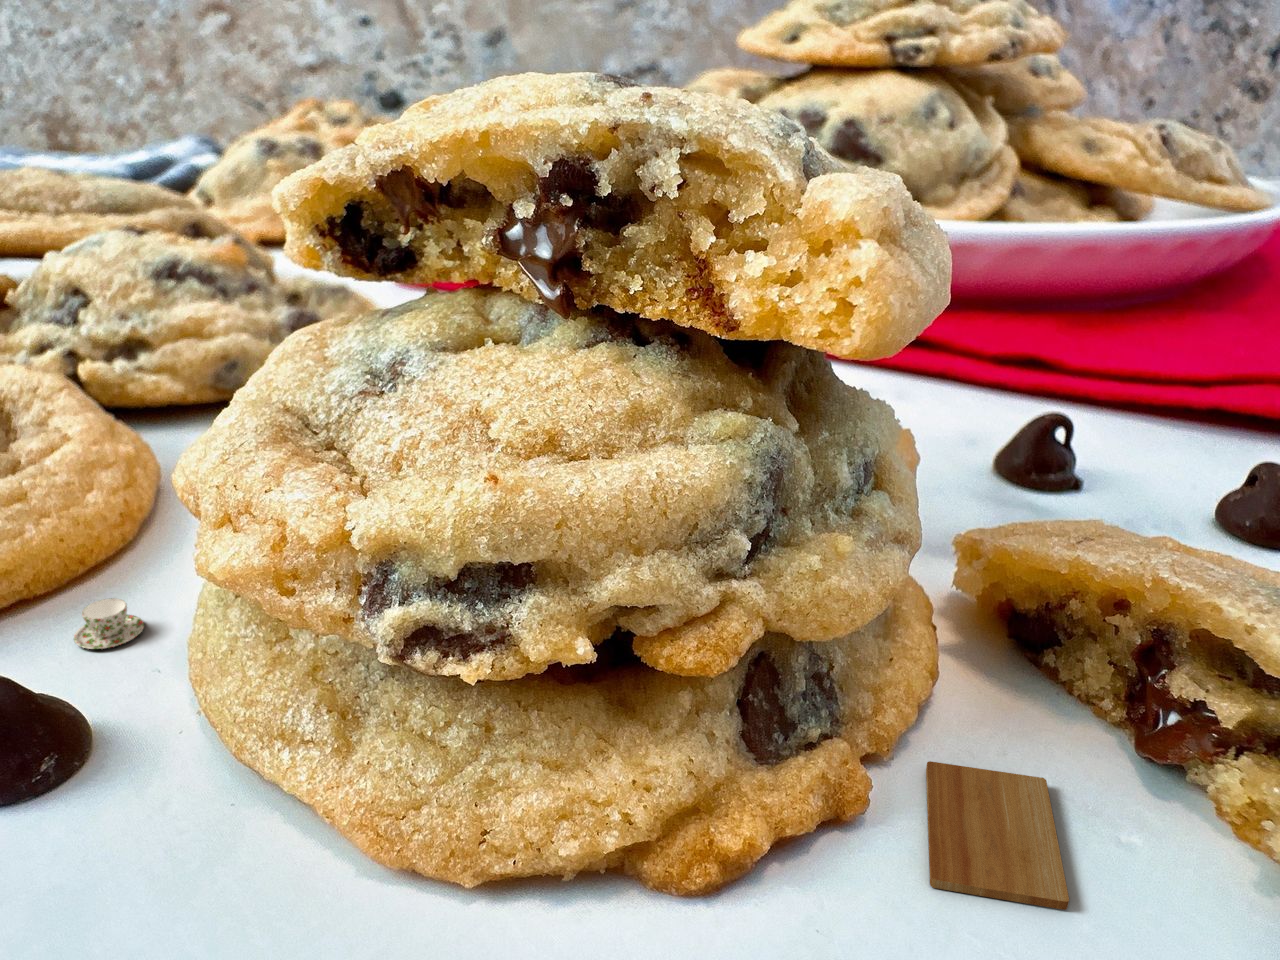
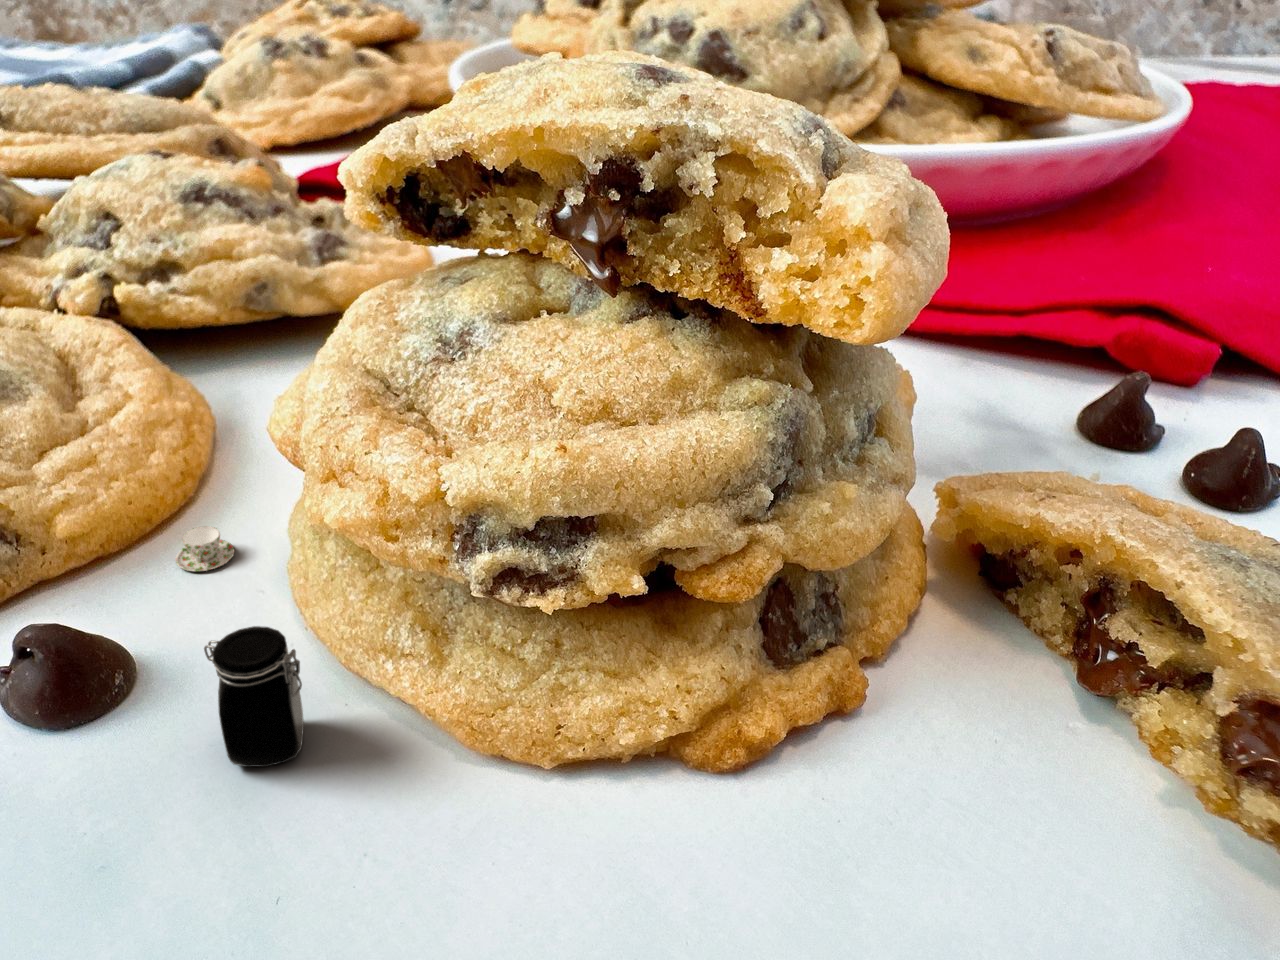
jar: none [43,699,174,880] -> present [204,626,304,767]
cutting board: present [926,761,1069,910] -> none [909,666,1018,783]

